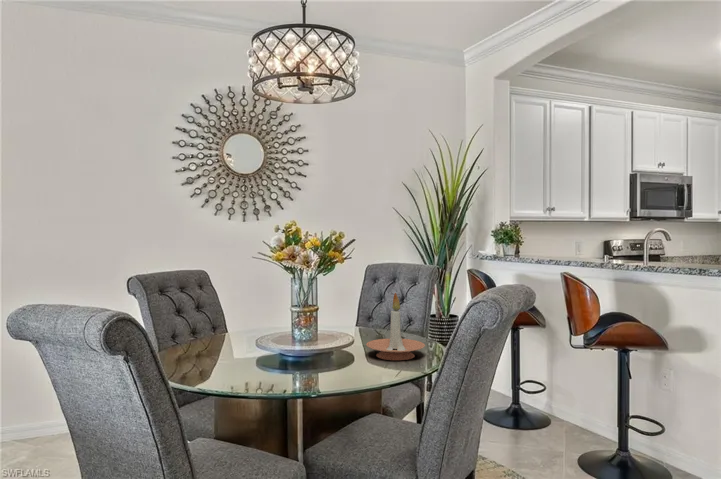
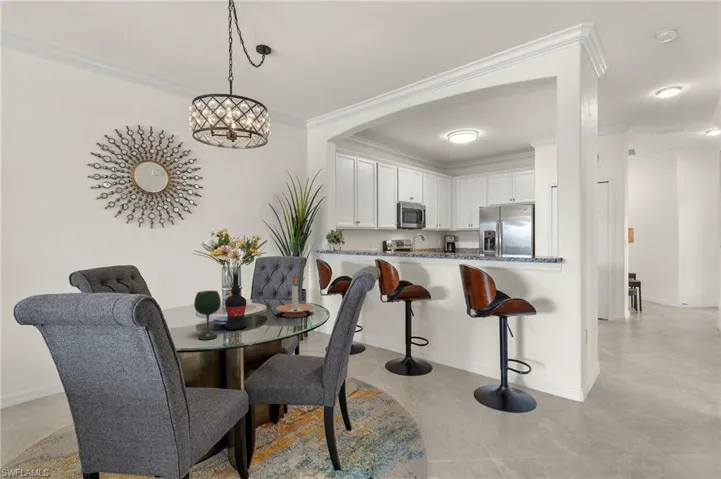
wine bottle: none [283,285,312,370] -> present [225,272,247,329]
wine glass: none [233,310,269,381] -> present [194,291,221,340]

